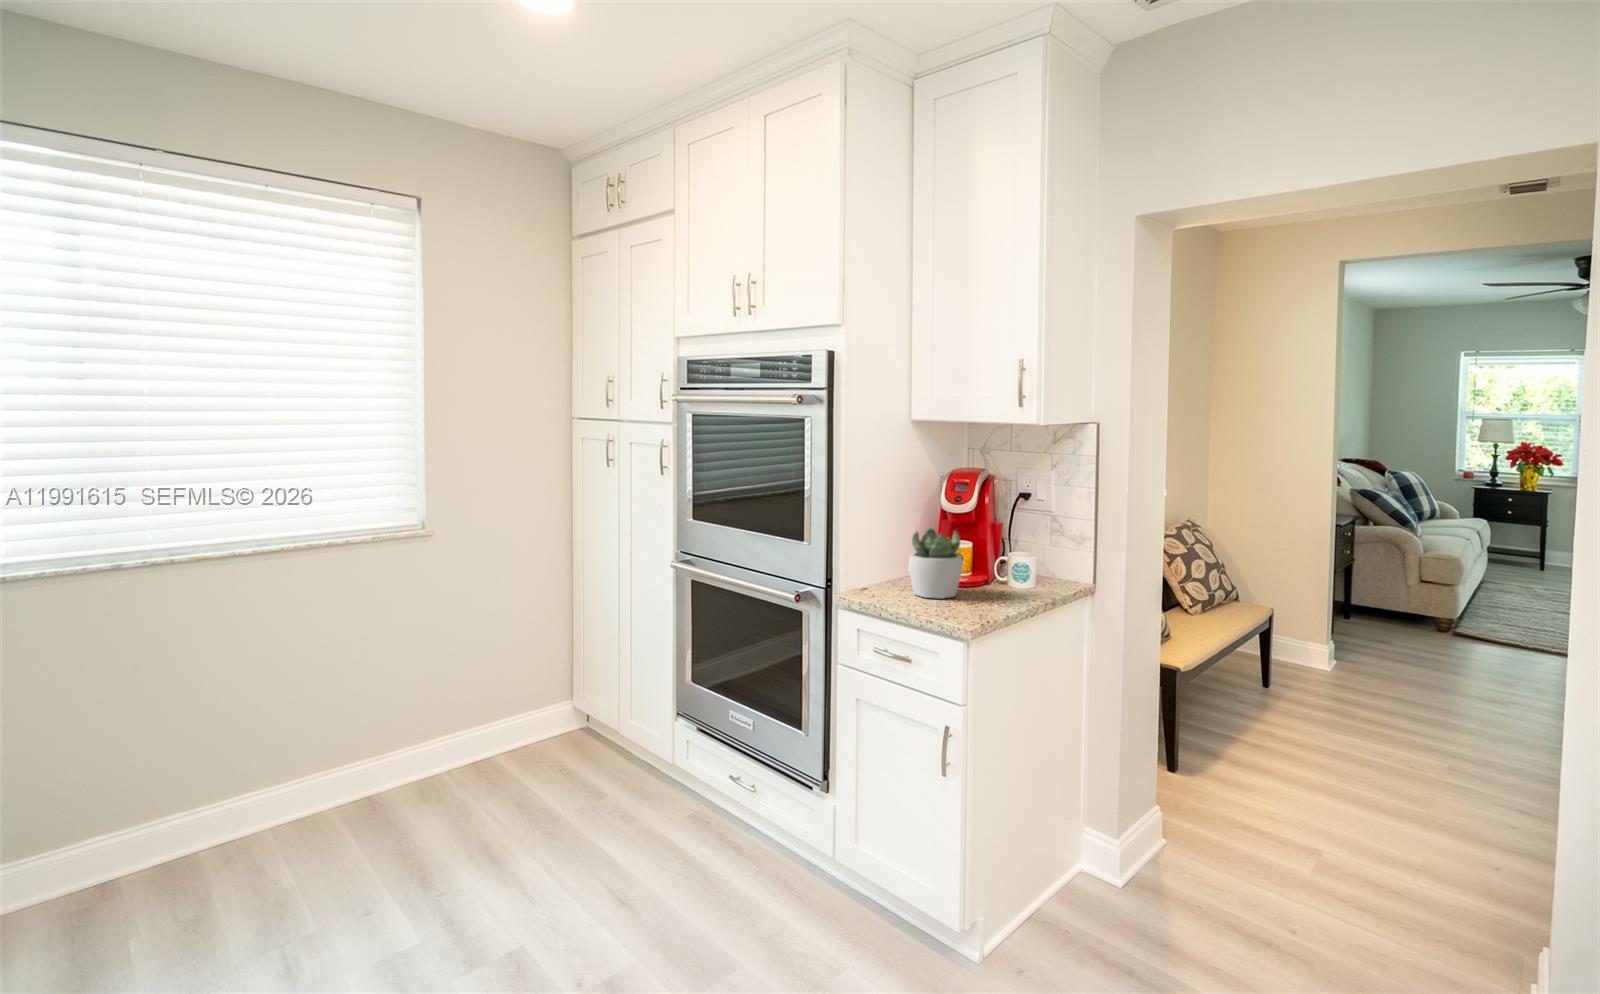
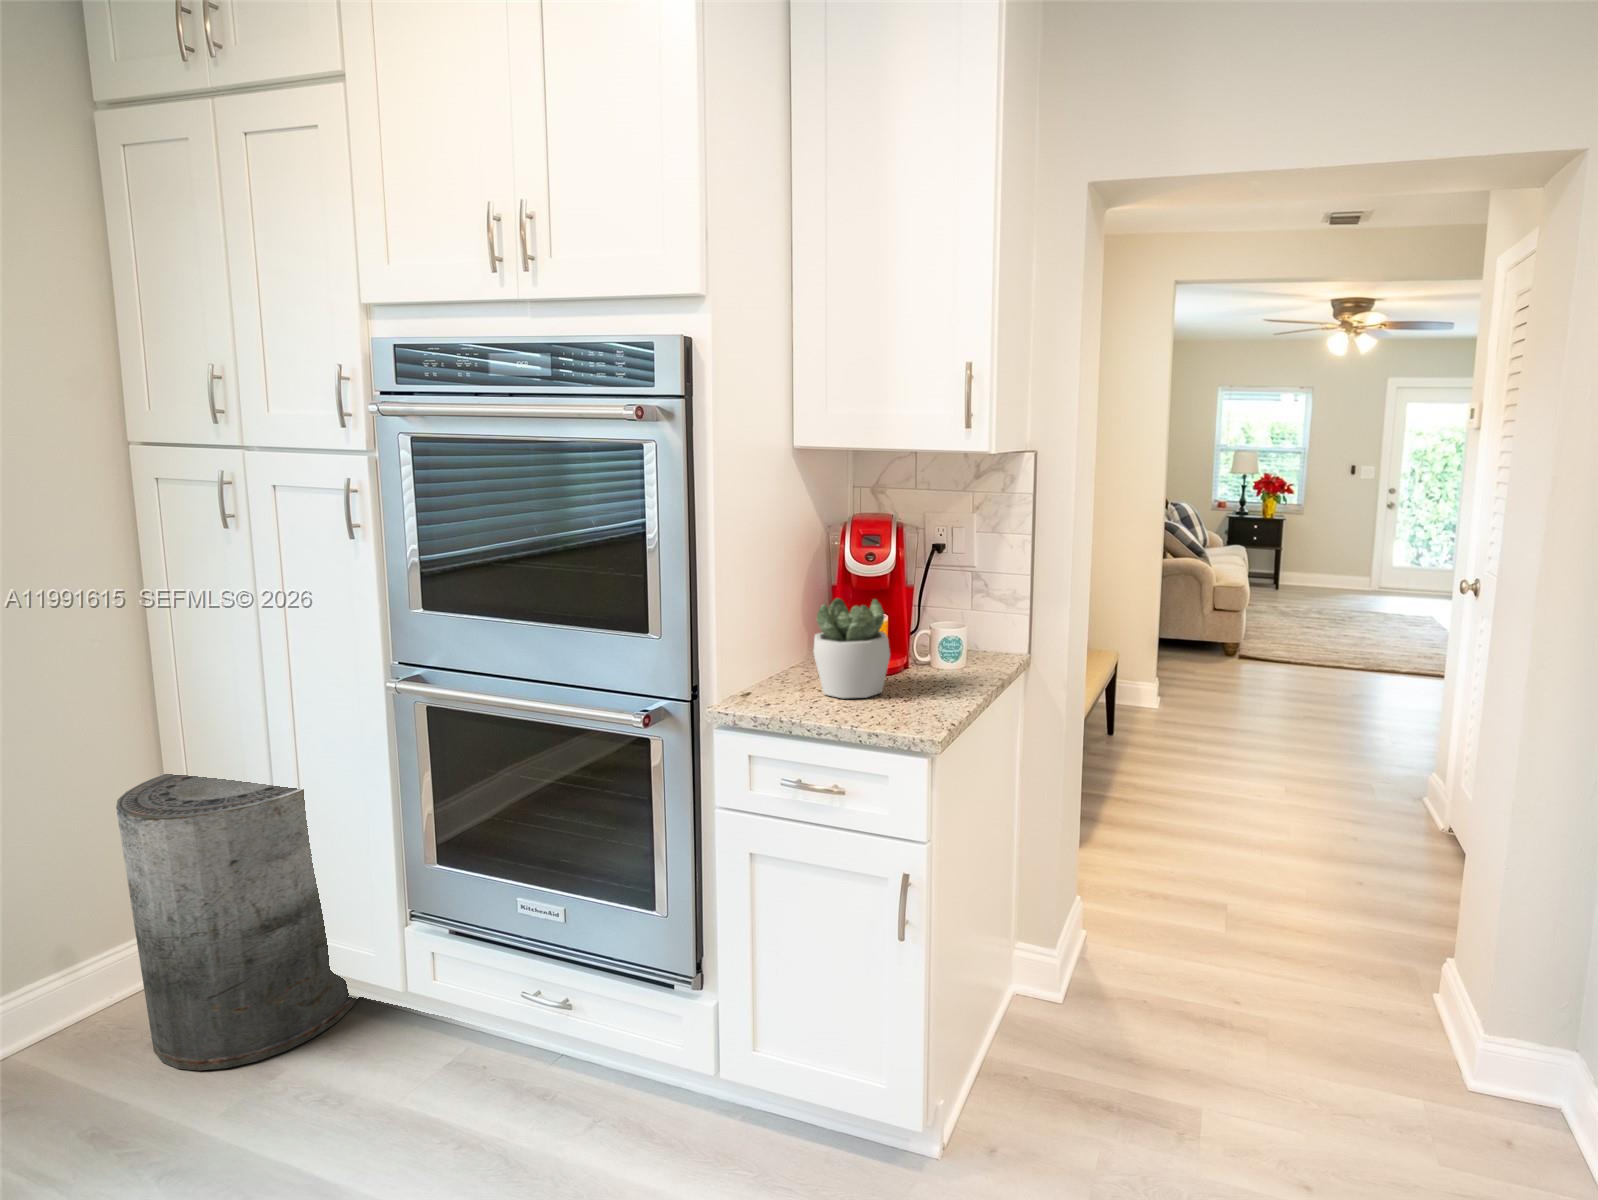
trash can: none [483,608,612,804] -> present [116,774,357,1070]

